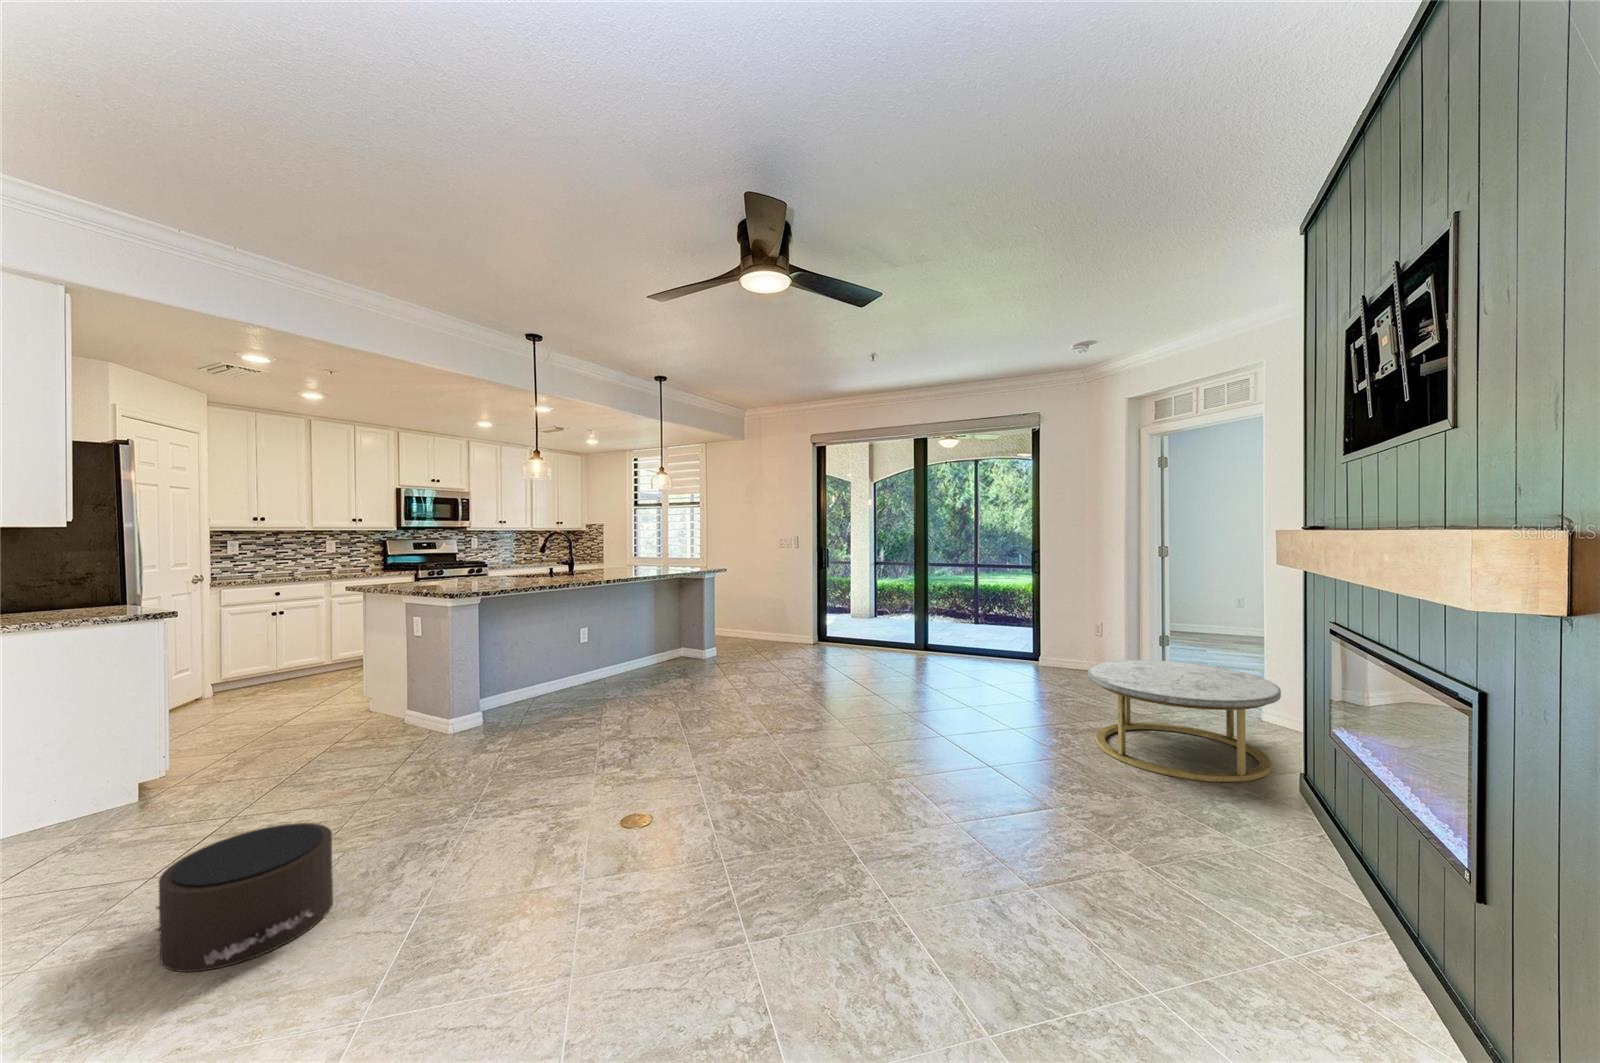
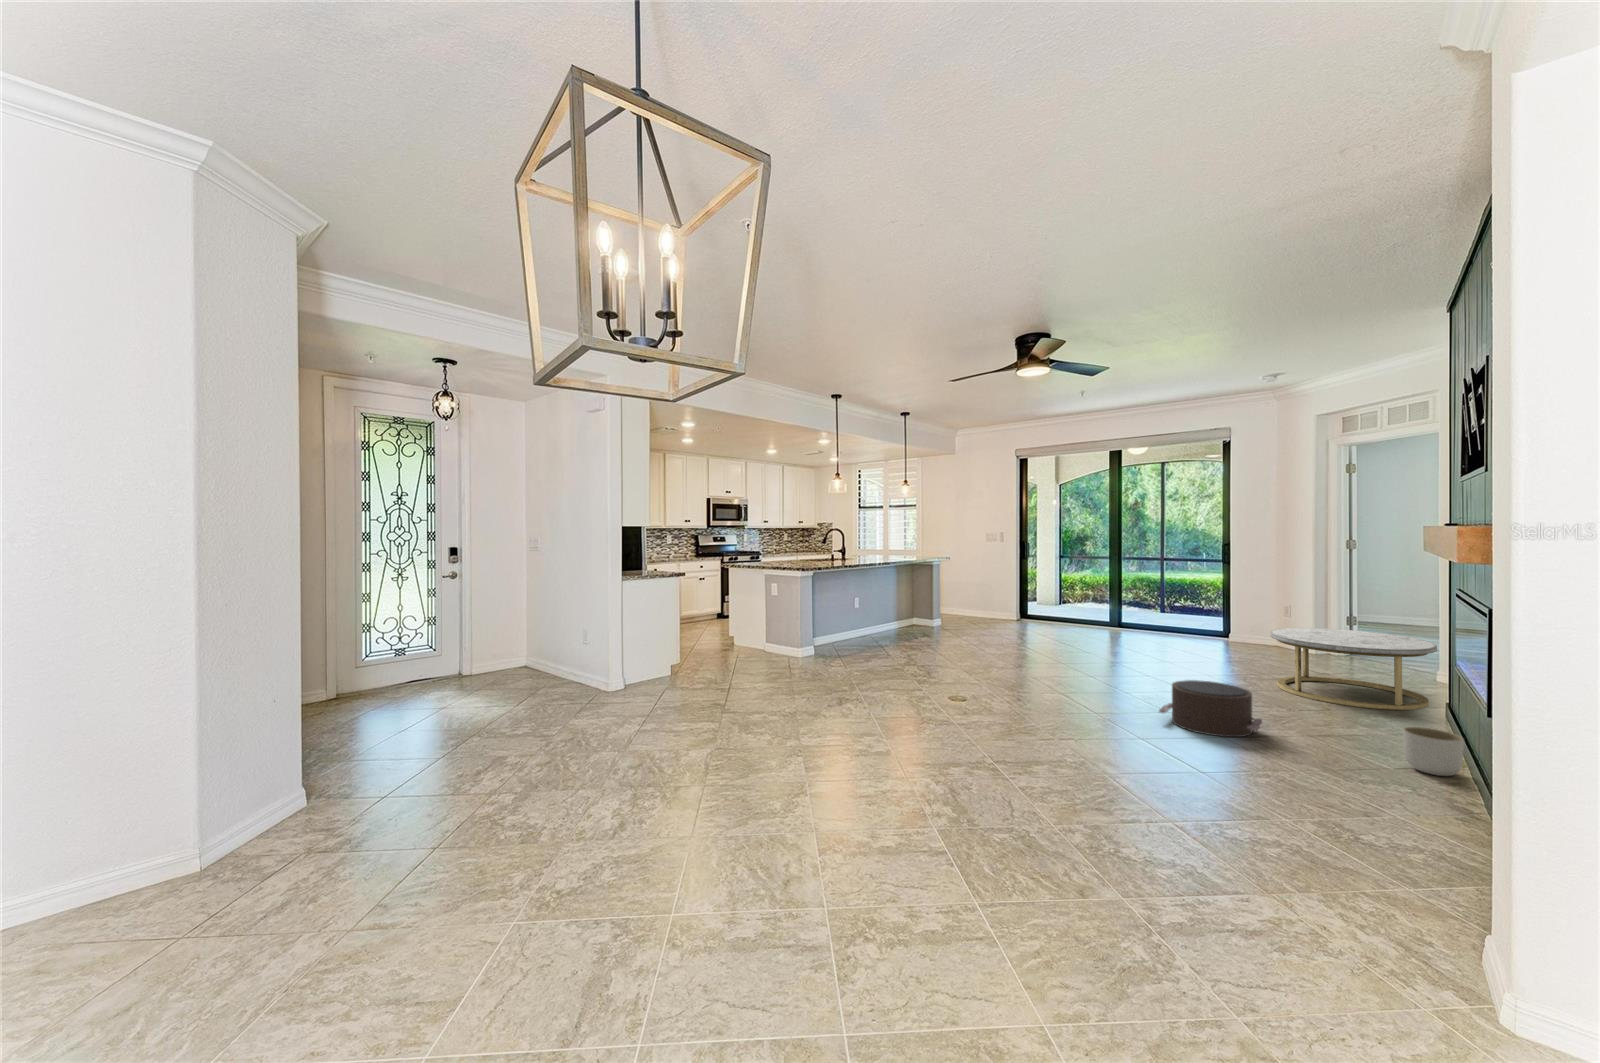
pouf: present [156,823,333,972] -> present [1159,680,1262,737]
planter: none [1293,870,1388,970] -> present [1403,727,1464,776]

